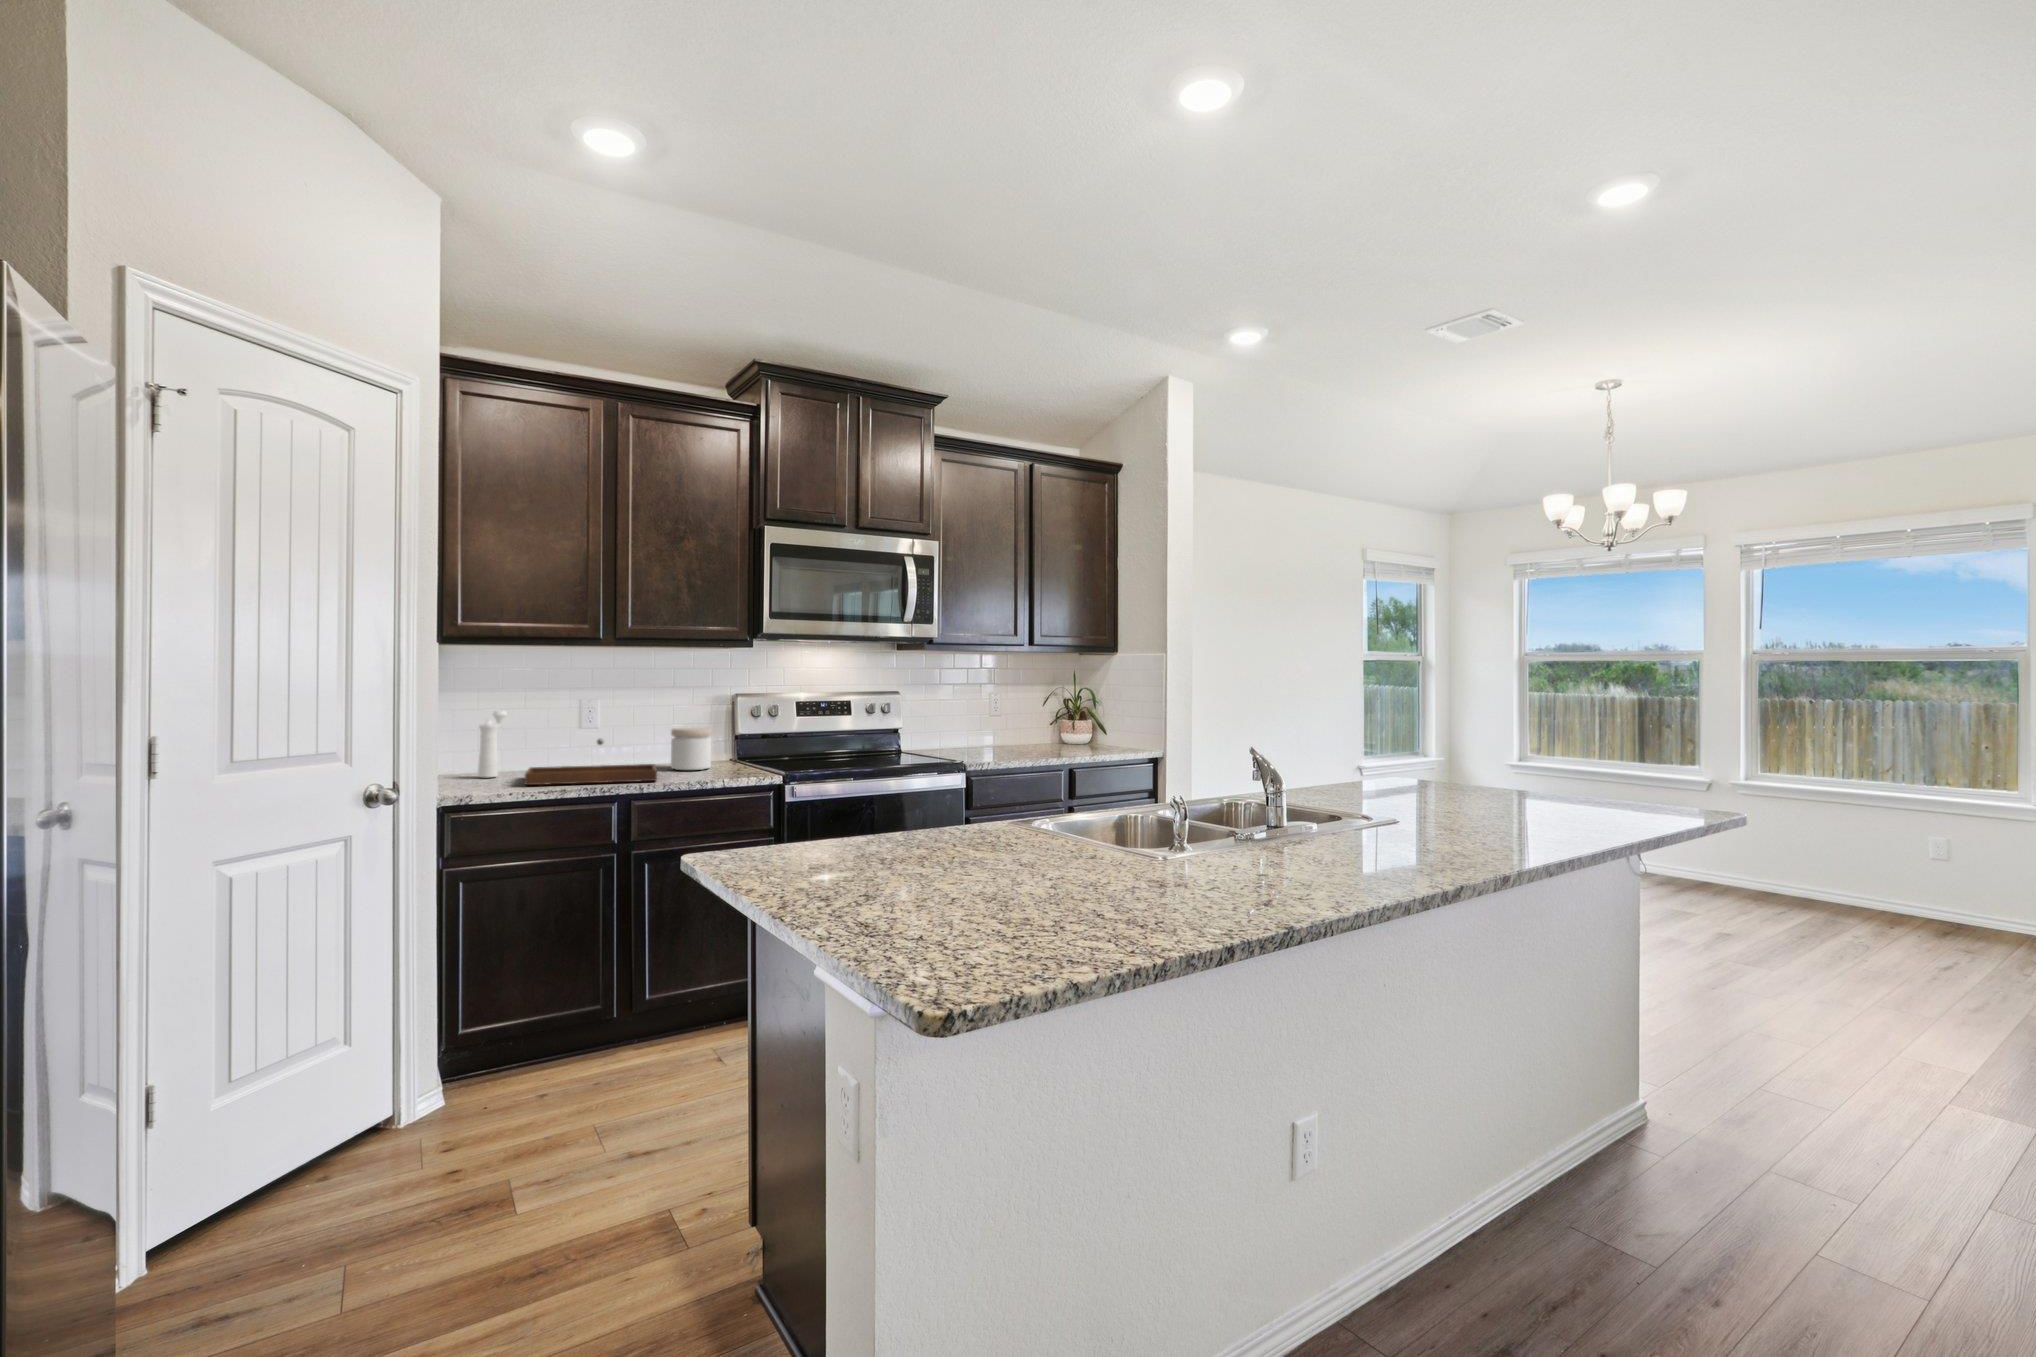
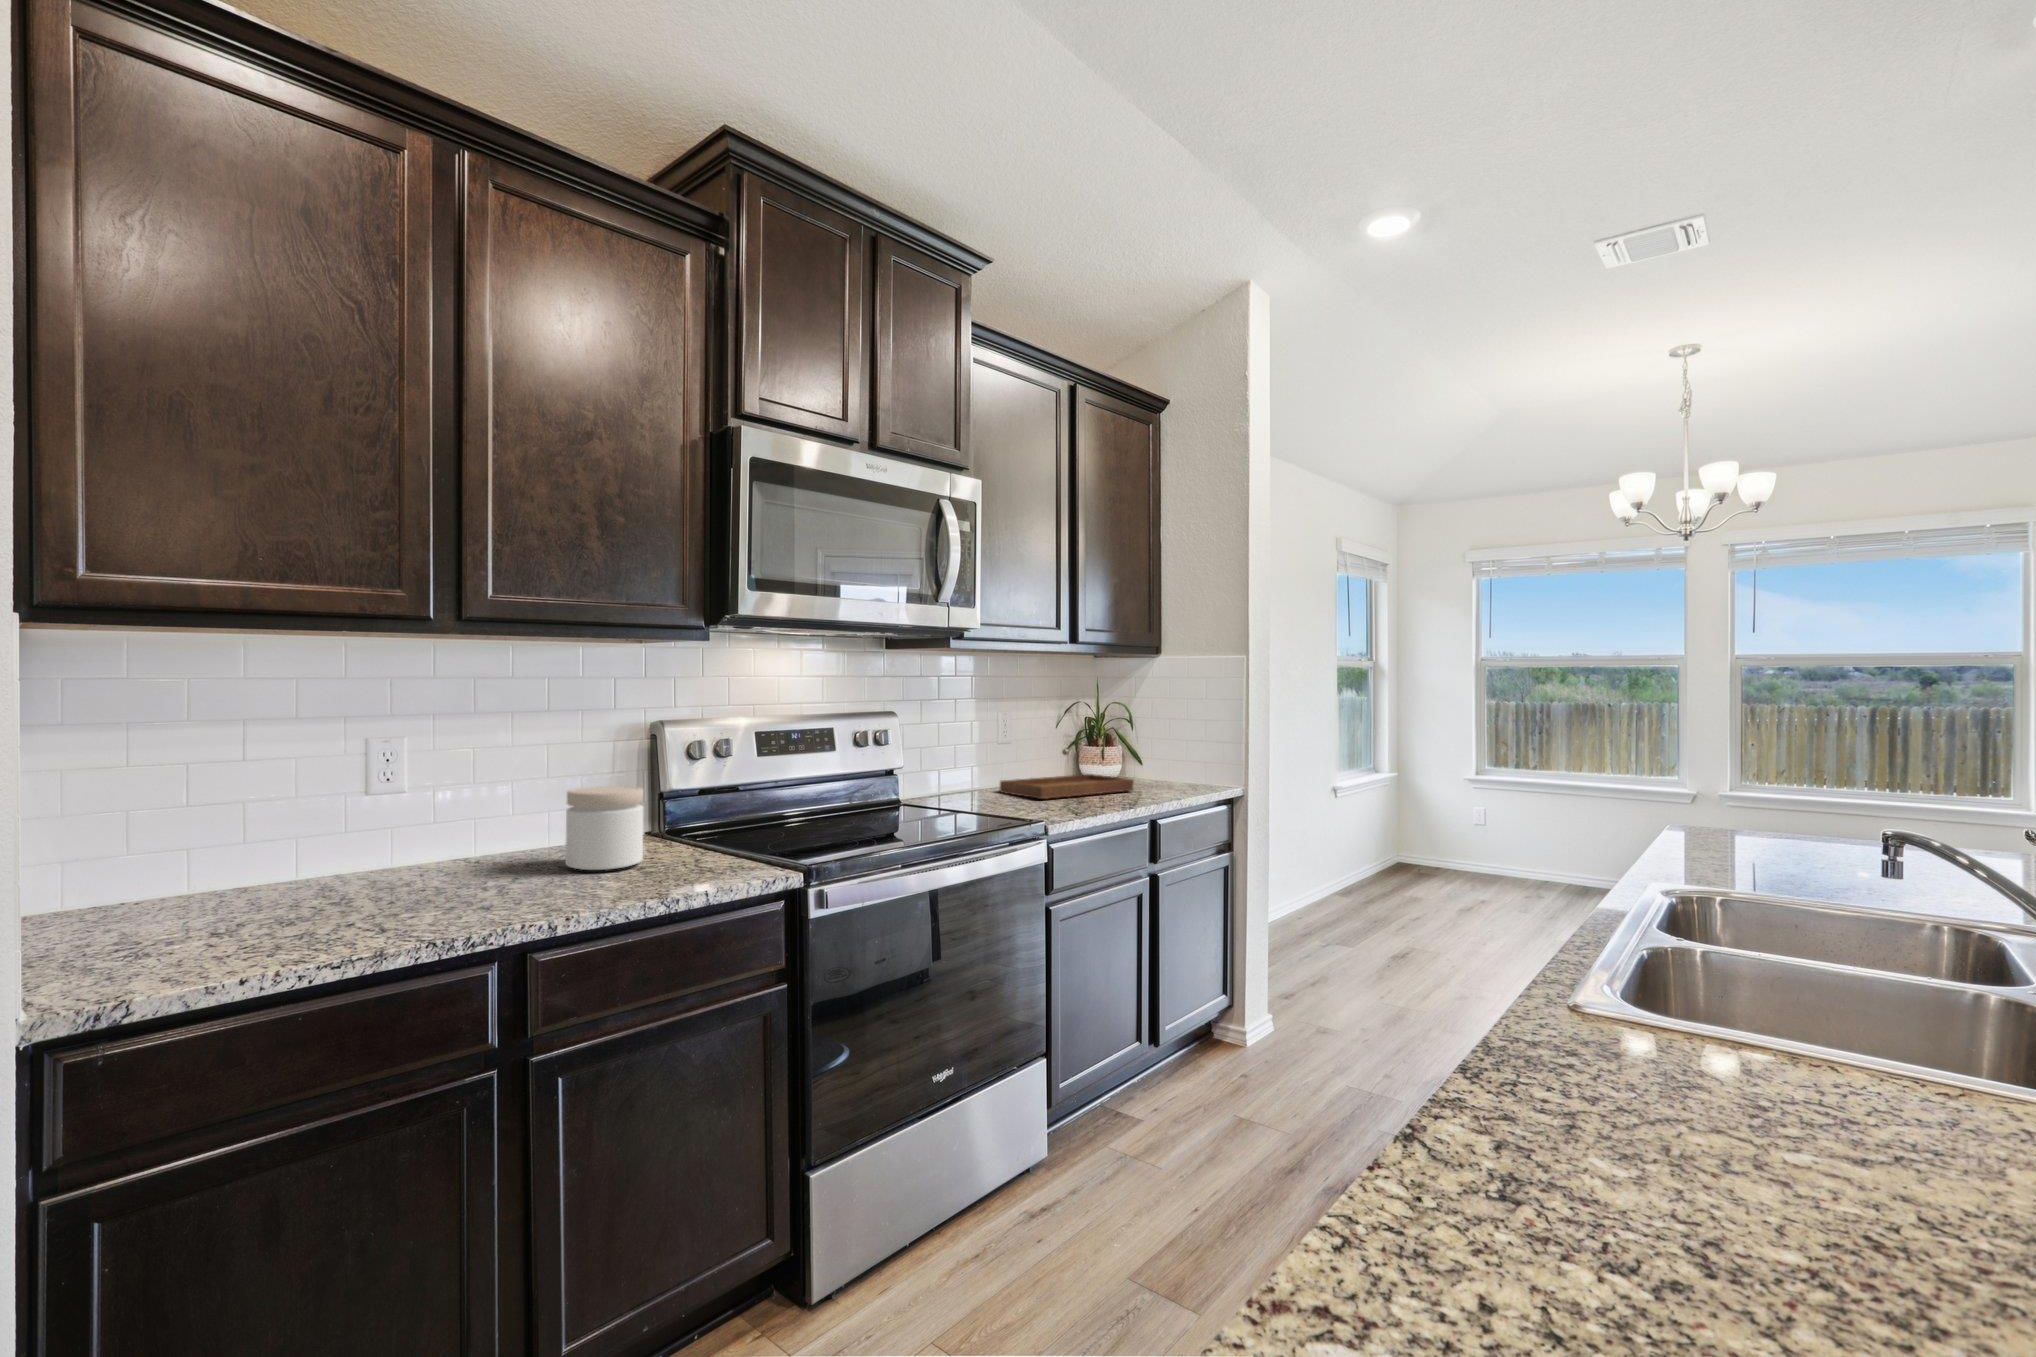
pepper mill: present [478,711,507,778] -> none [134,769,204,925]
tray: present [525,739,657,785] -> present [1000,749,1134,799]

